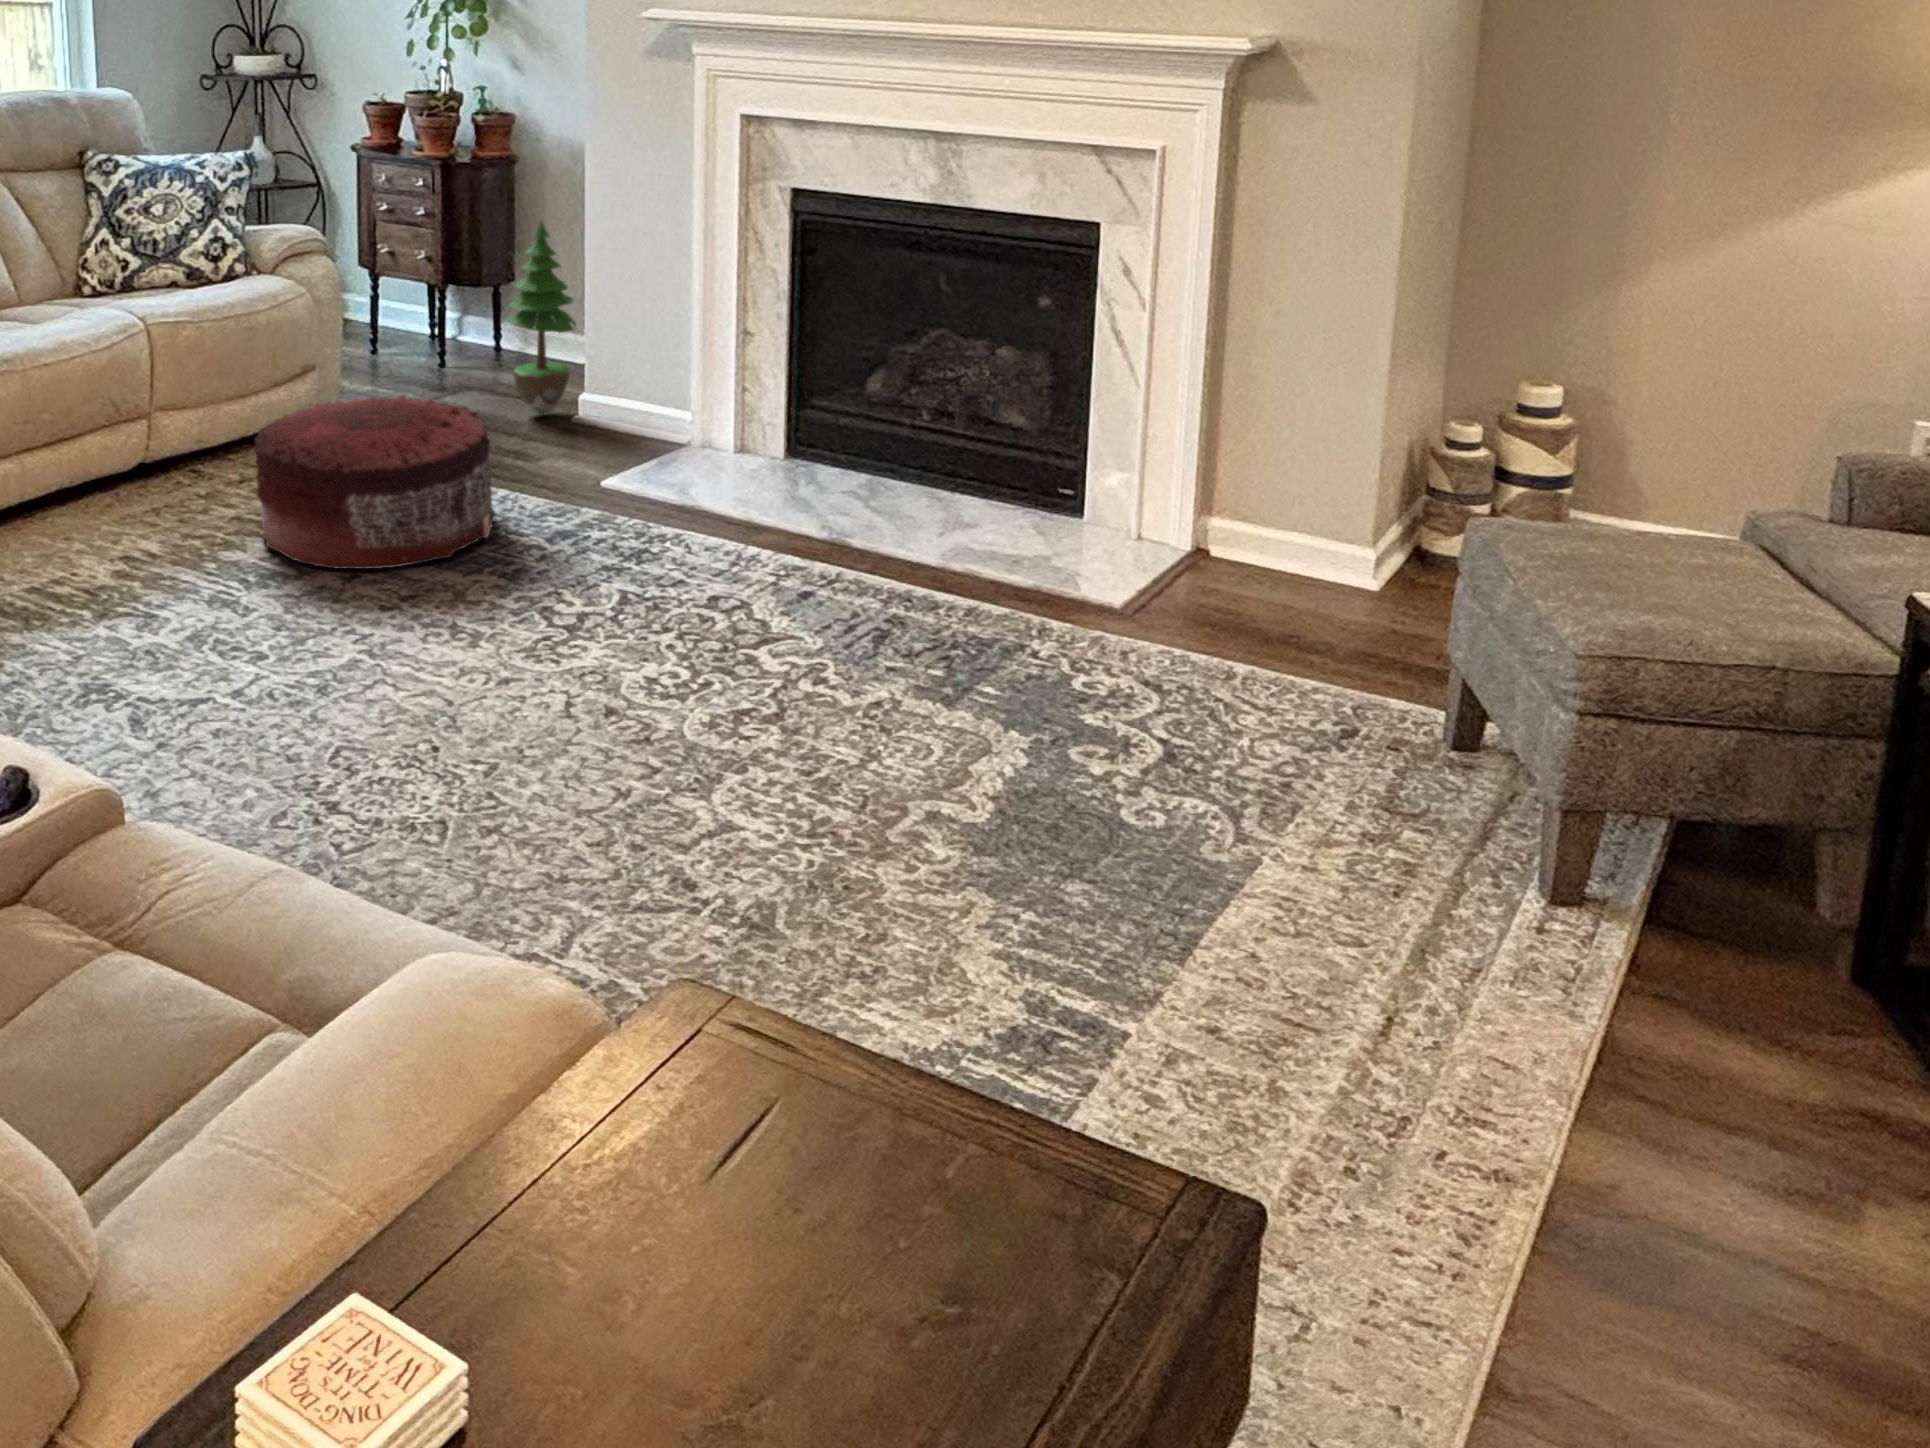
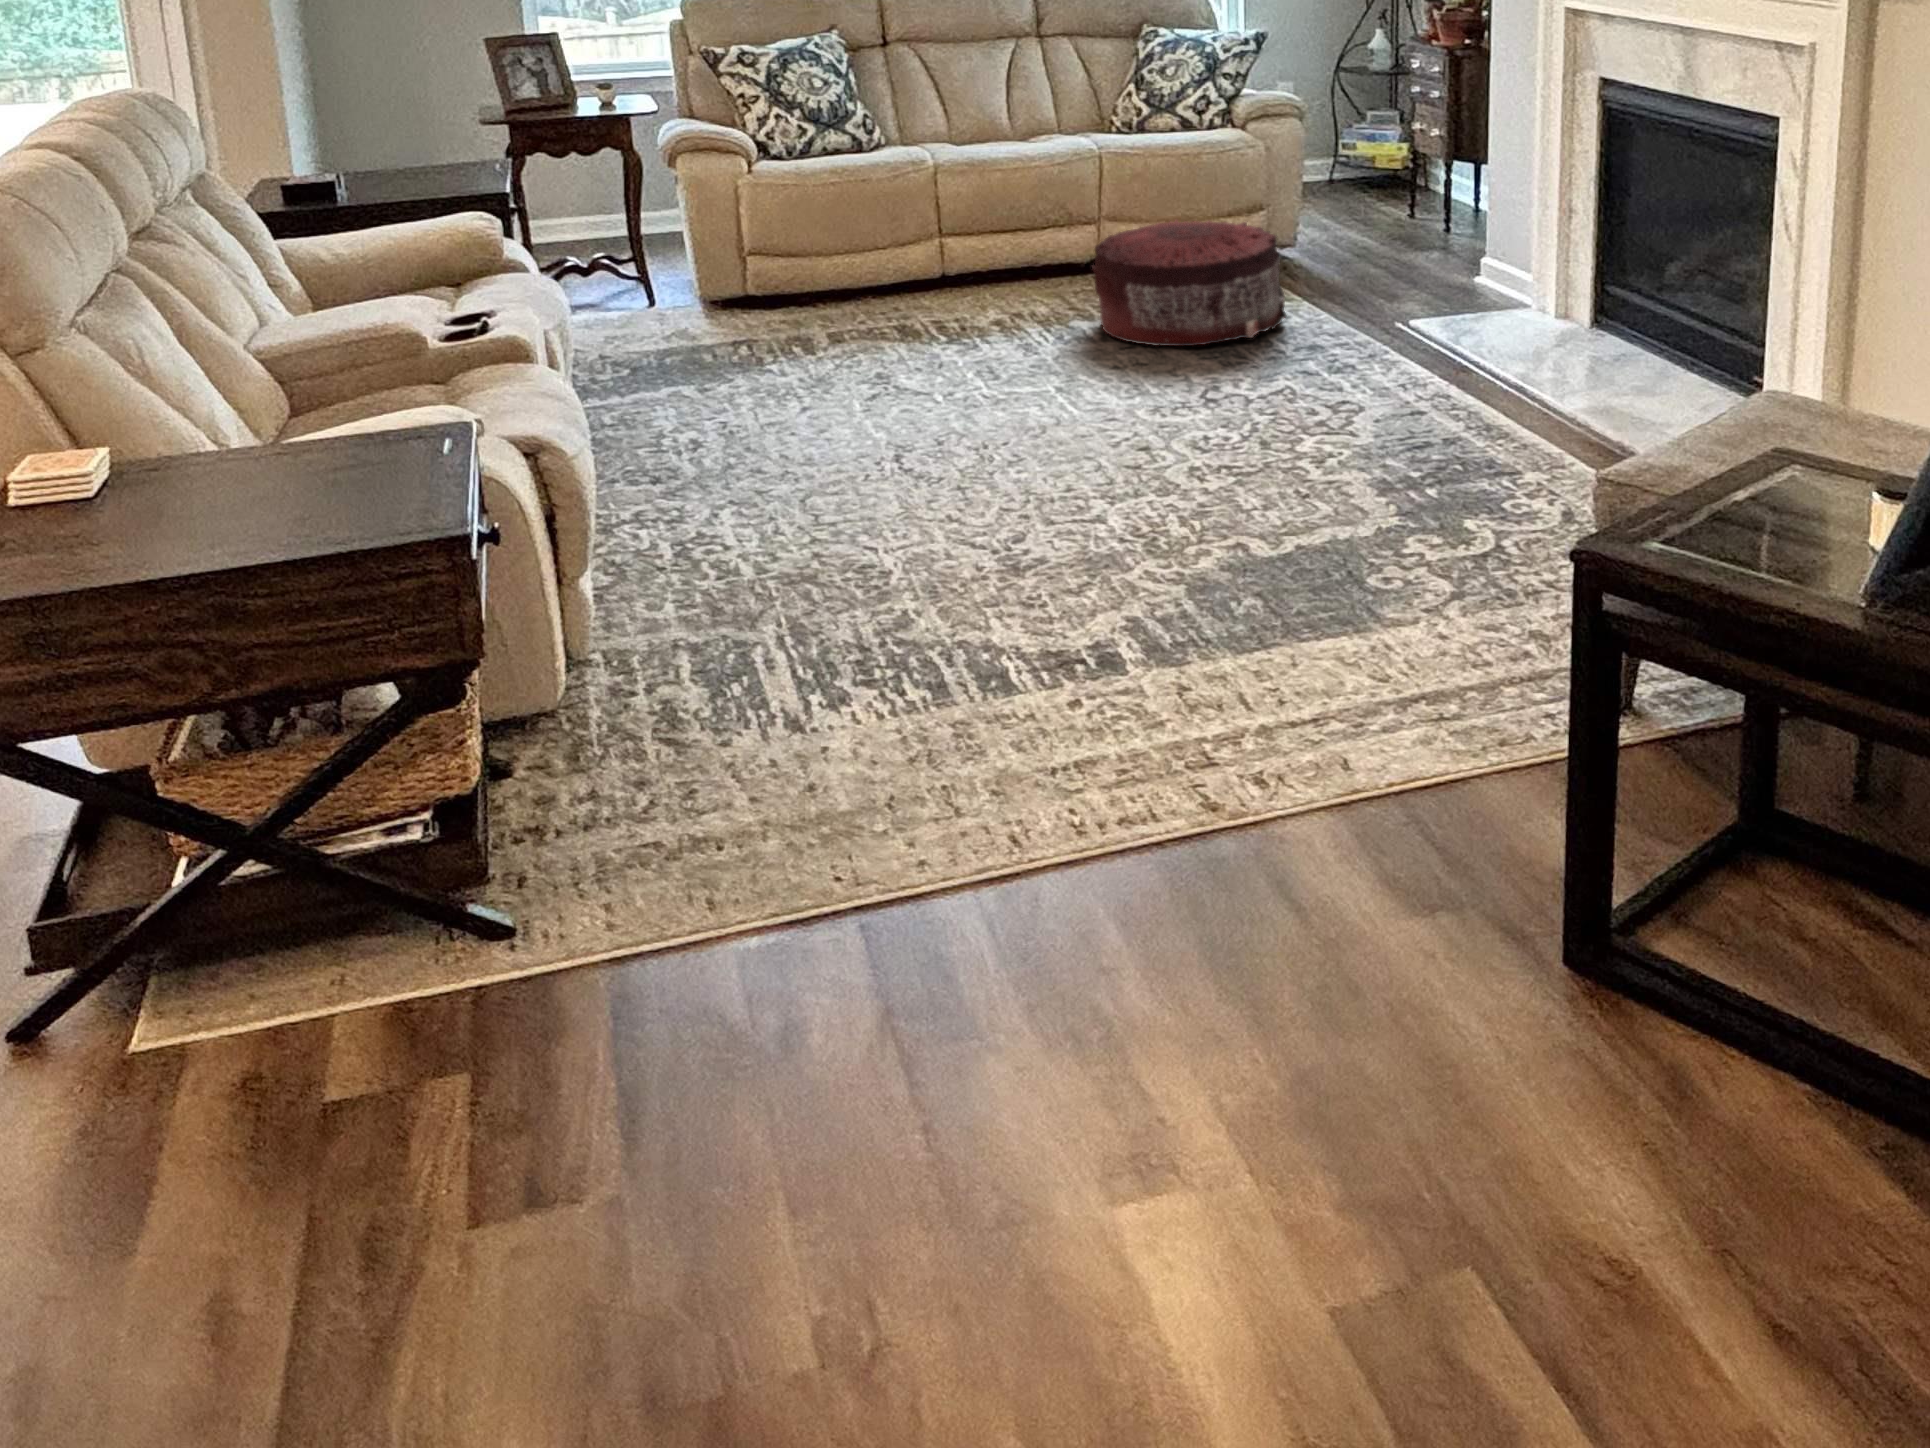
potted tree: present [506,222,576,415] -> none [1415,97,1478,269]

